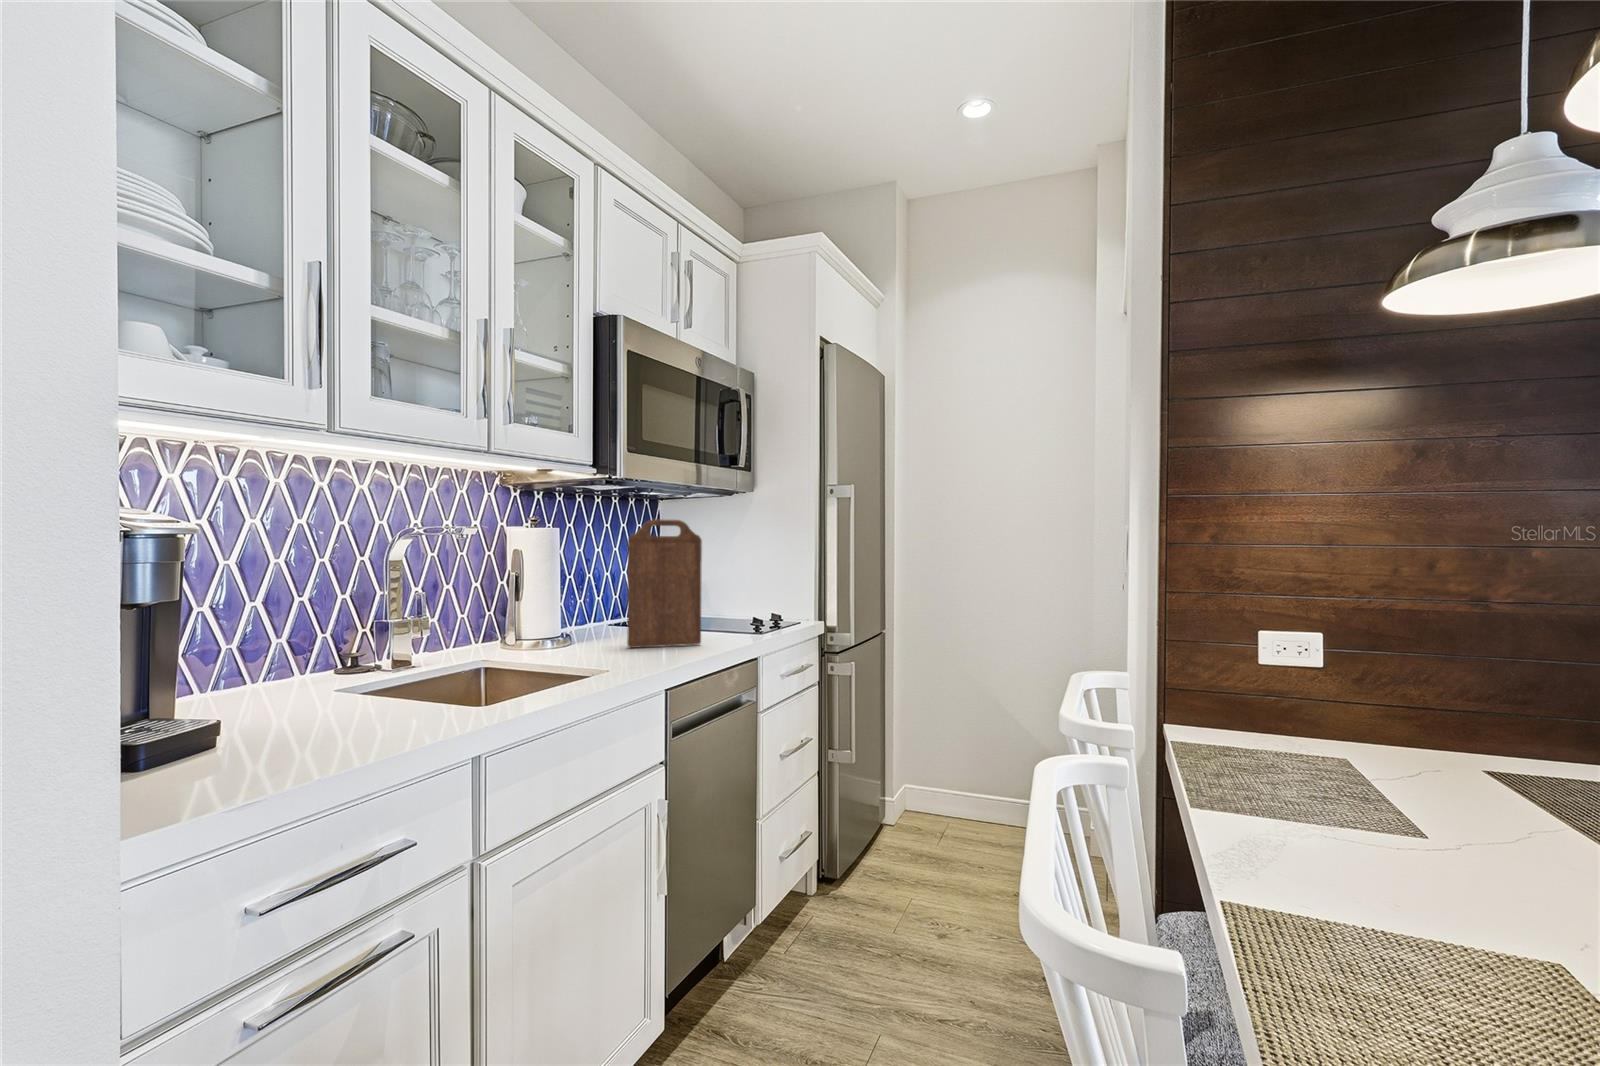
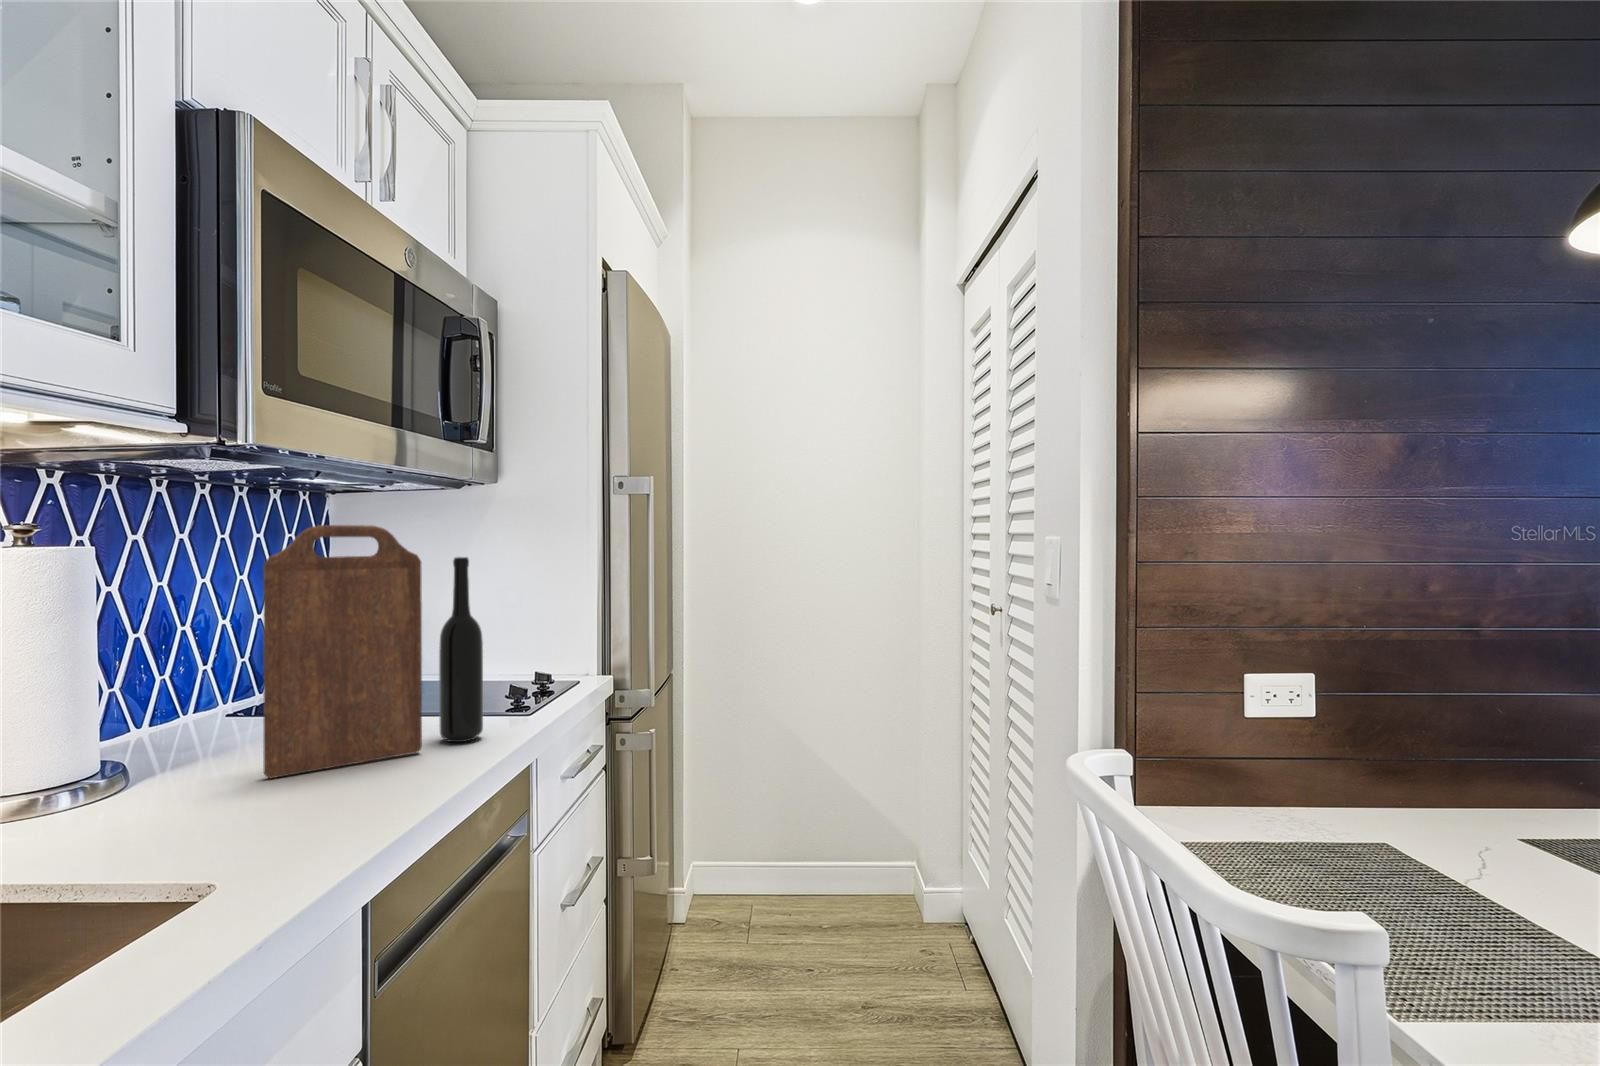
bottle: none [711,538,734,642] -> present [439,557,483,742]

